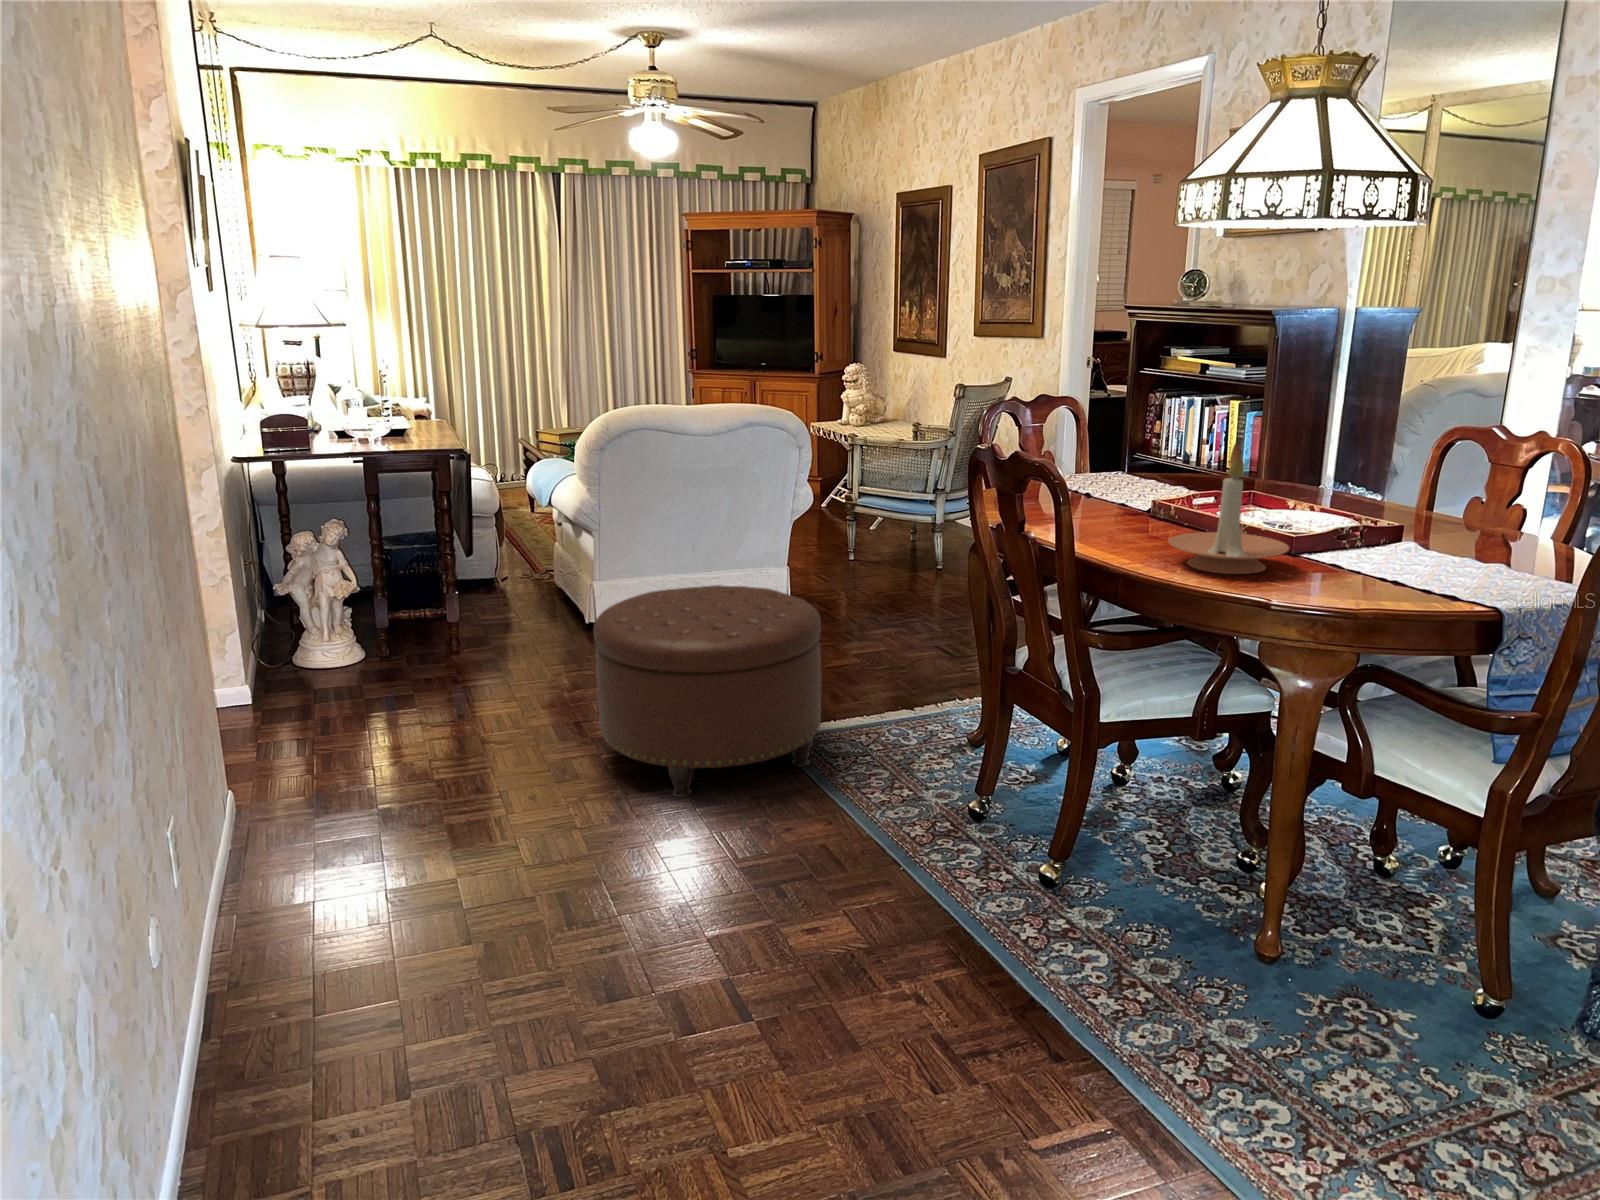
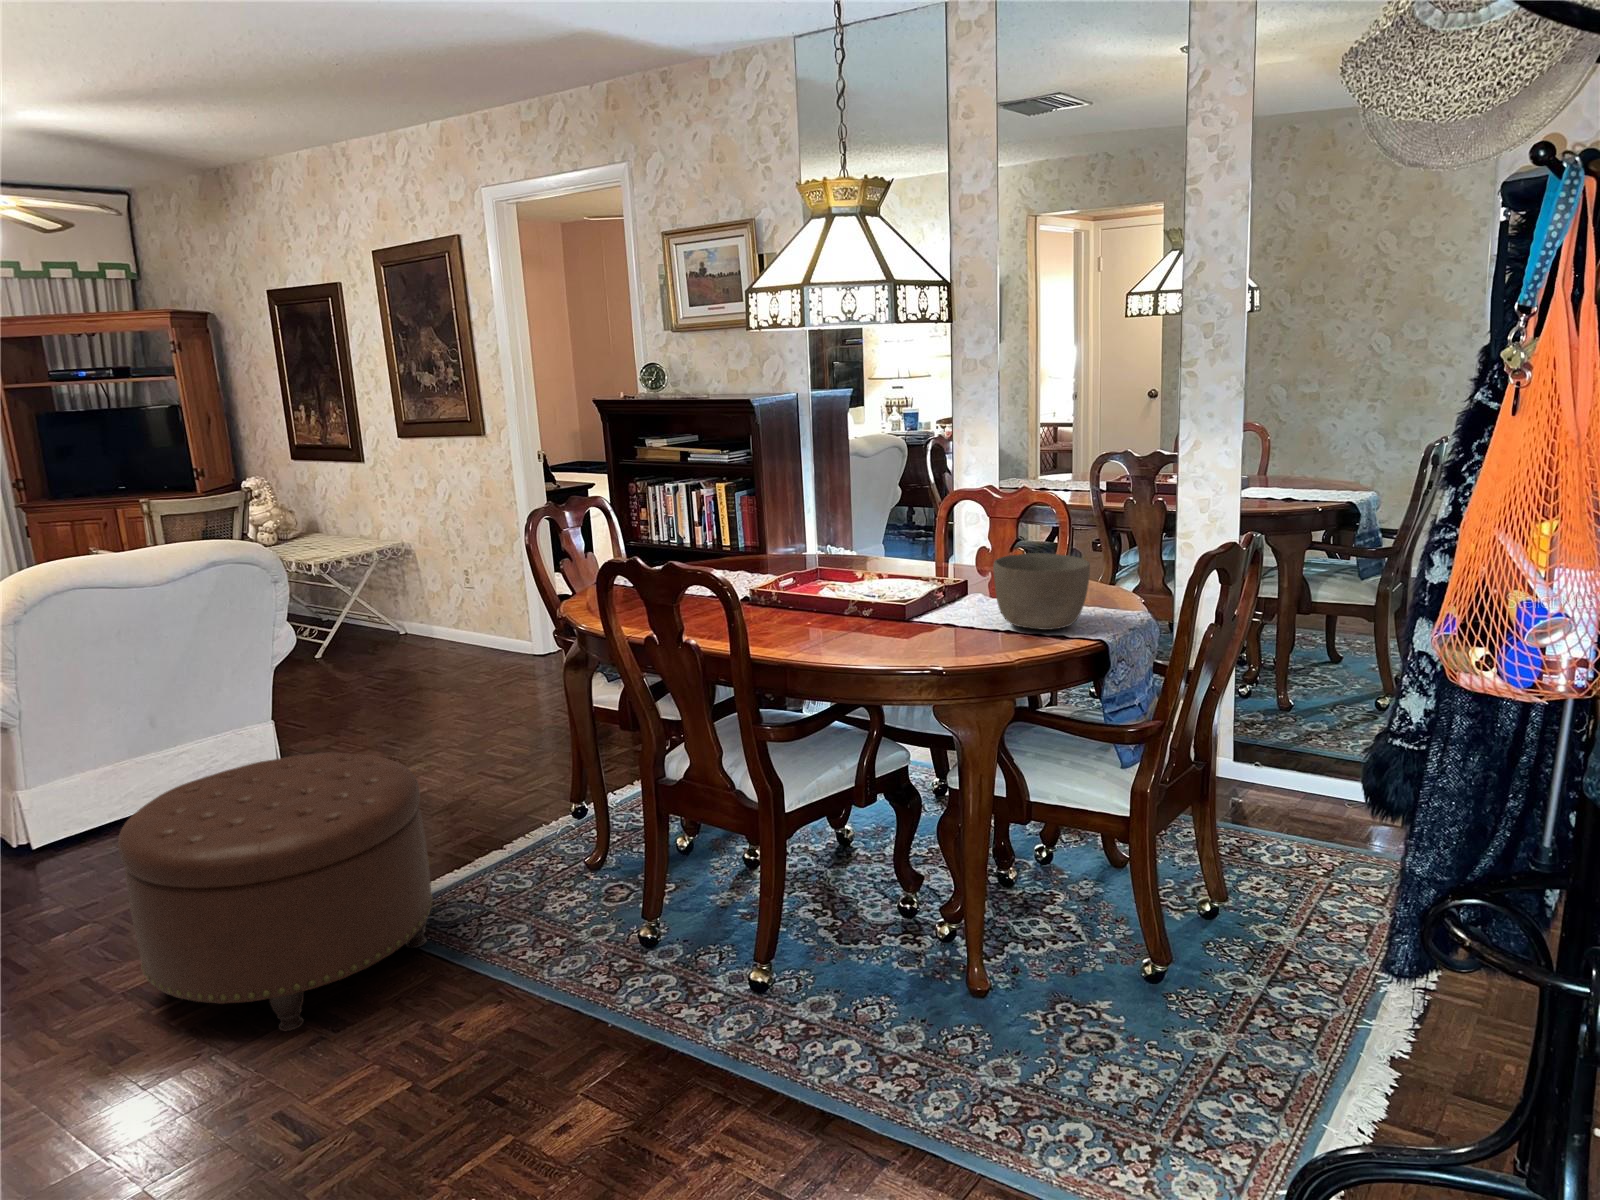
candle holder: present [1168,443,1289,574] -> none [820,528,927,650]
bowl: none [1388,497,1518,587] -> present [993,553,1090,630]

